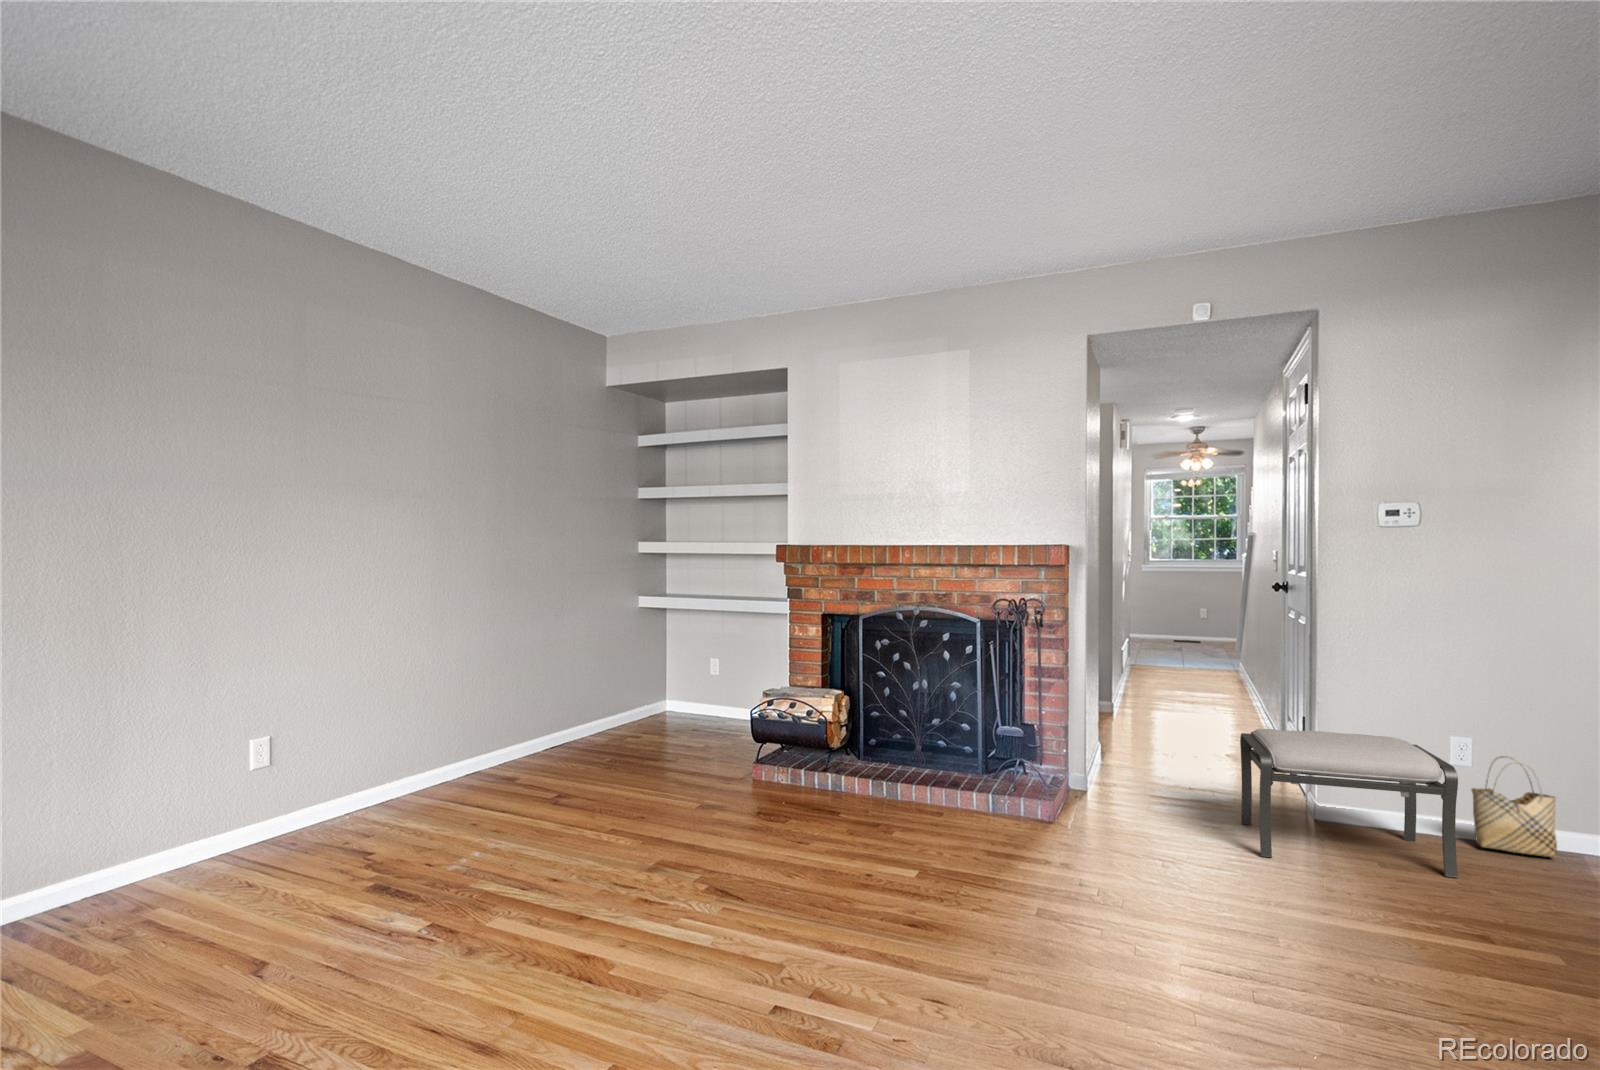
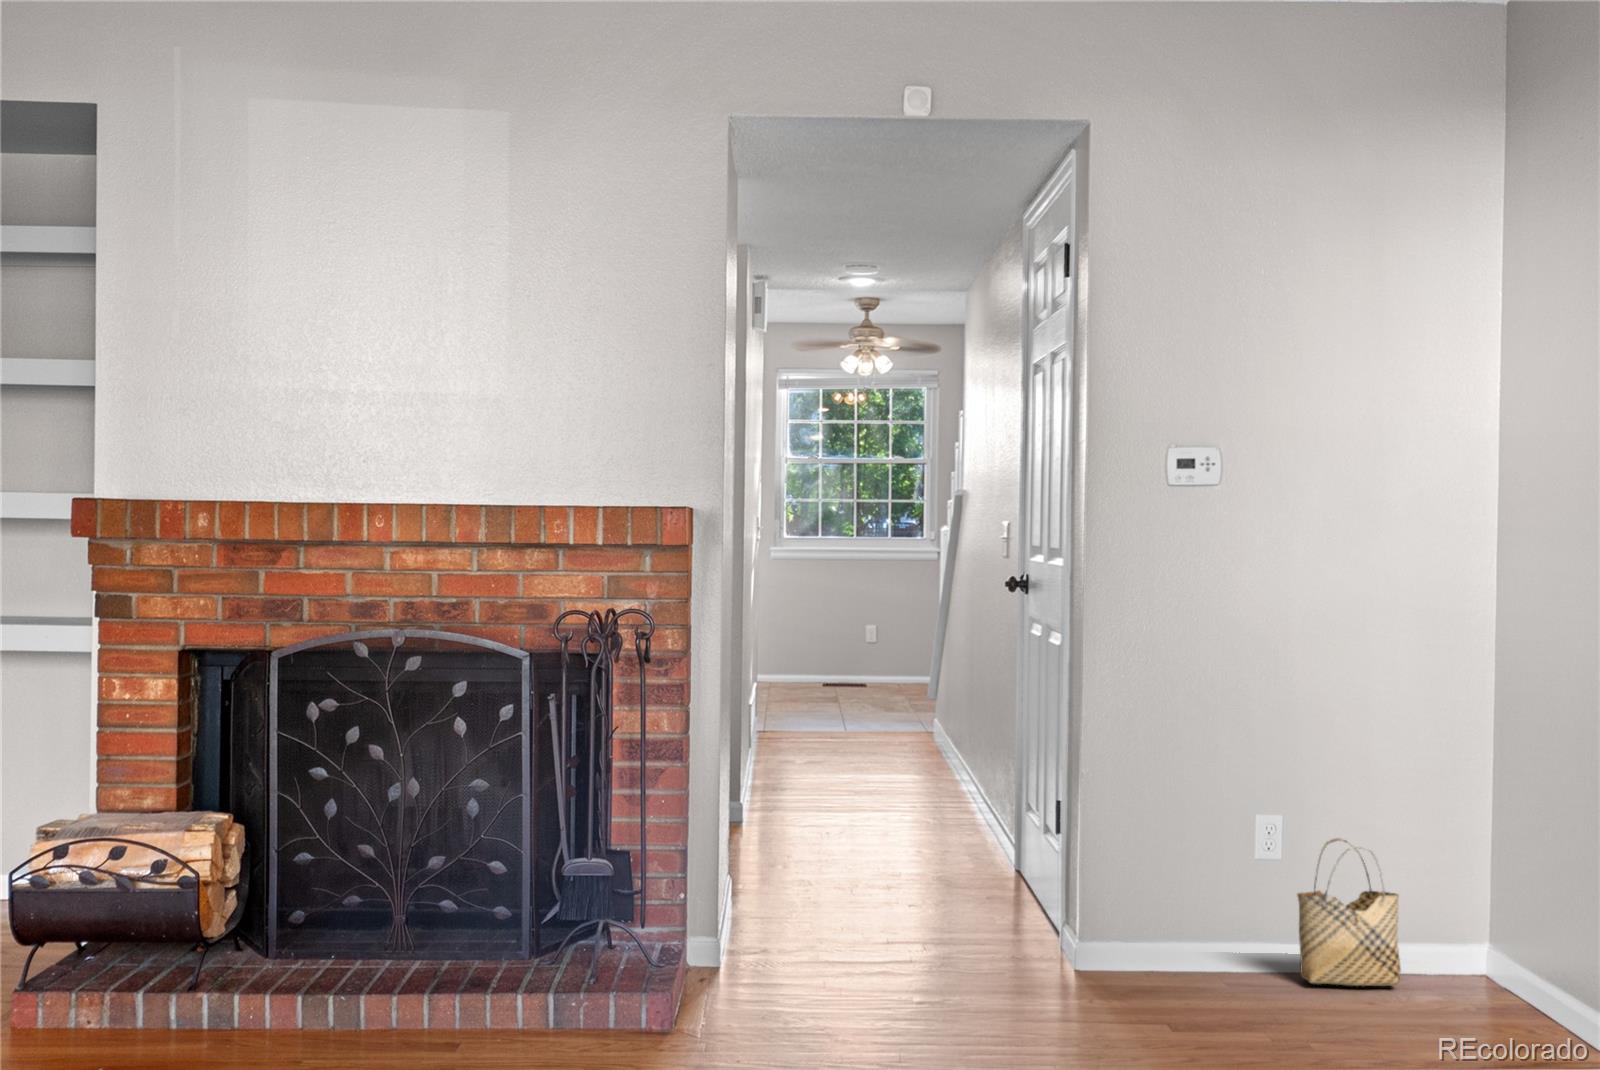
ottoman: present [1240,729,1458,878] -> none [981,823,1297,1046]

